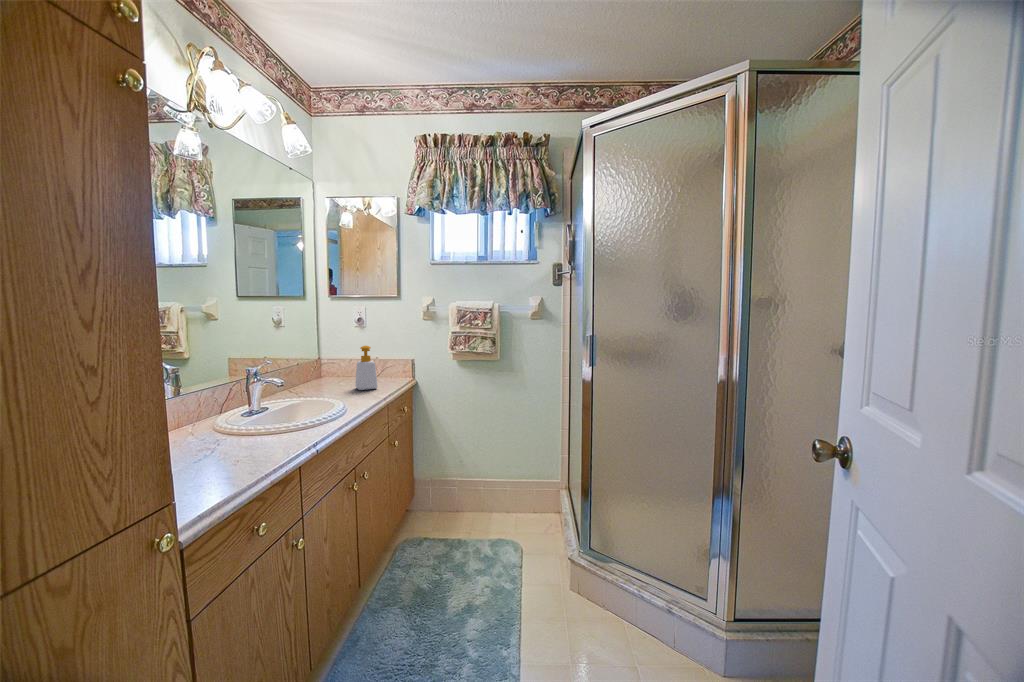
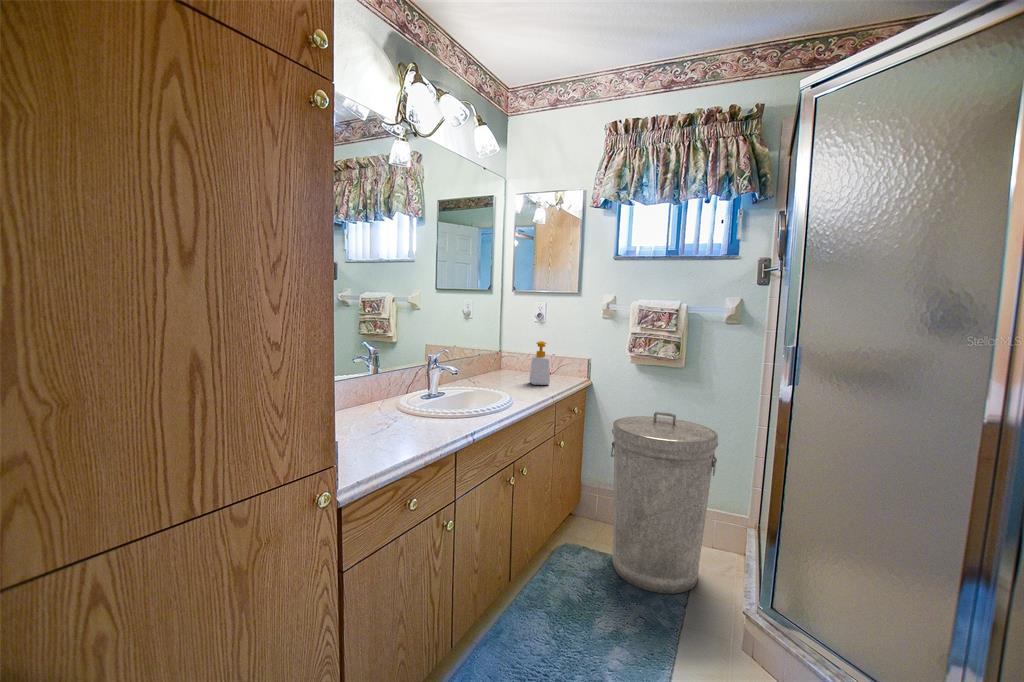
trash can: none [443,402,534,568] -> present [611,412,718,594]

